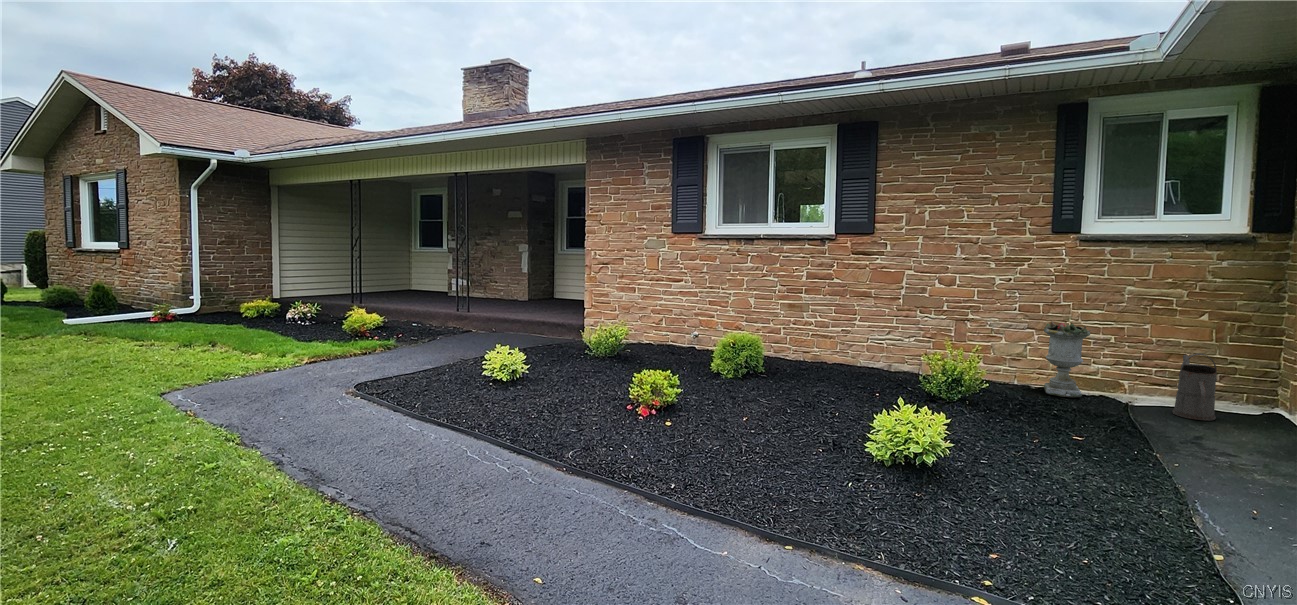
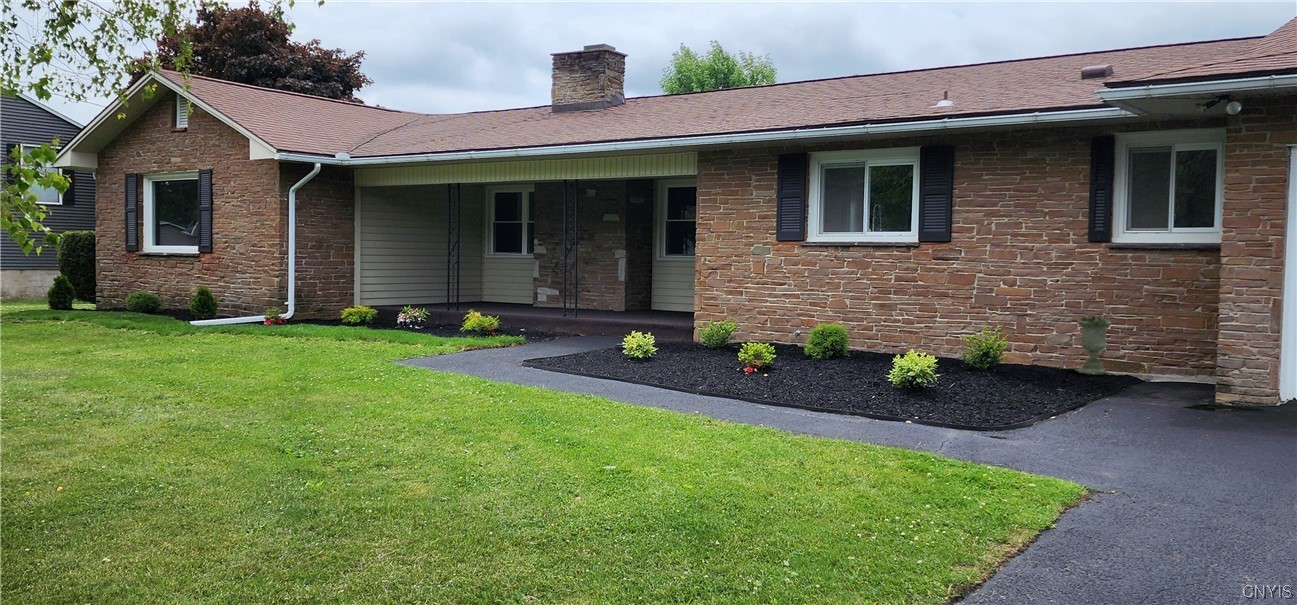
watering can: present [1172,353,1217,421] -> none [1162,336,1190,386]

